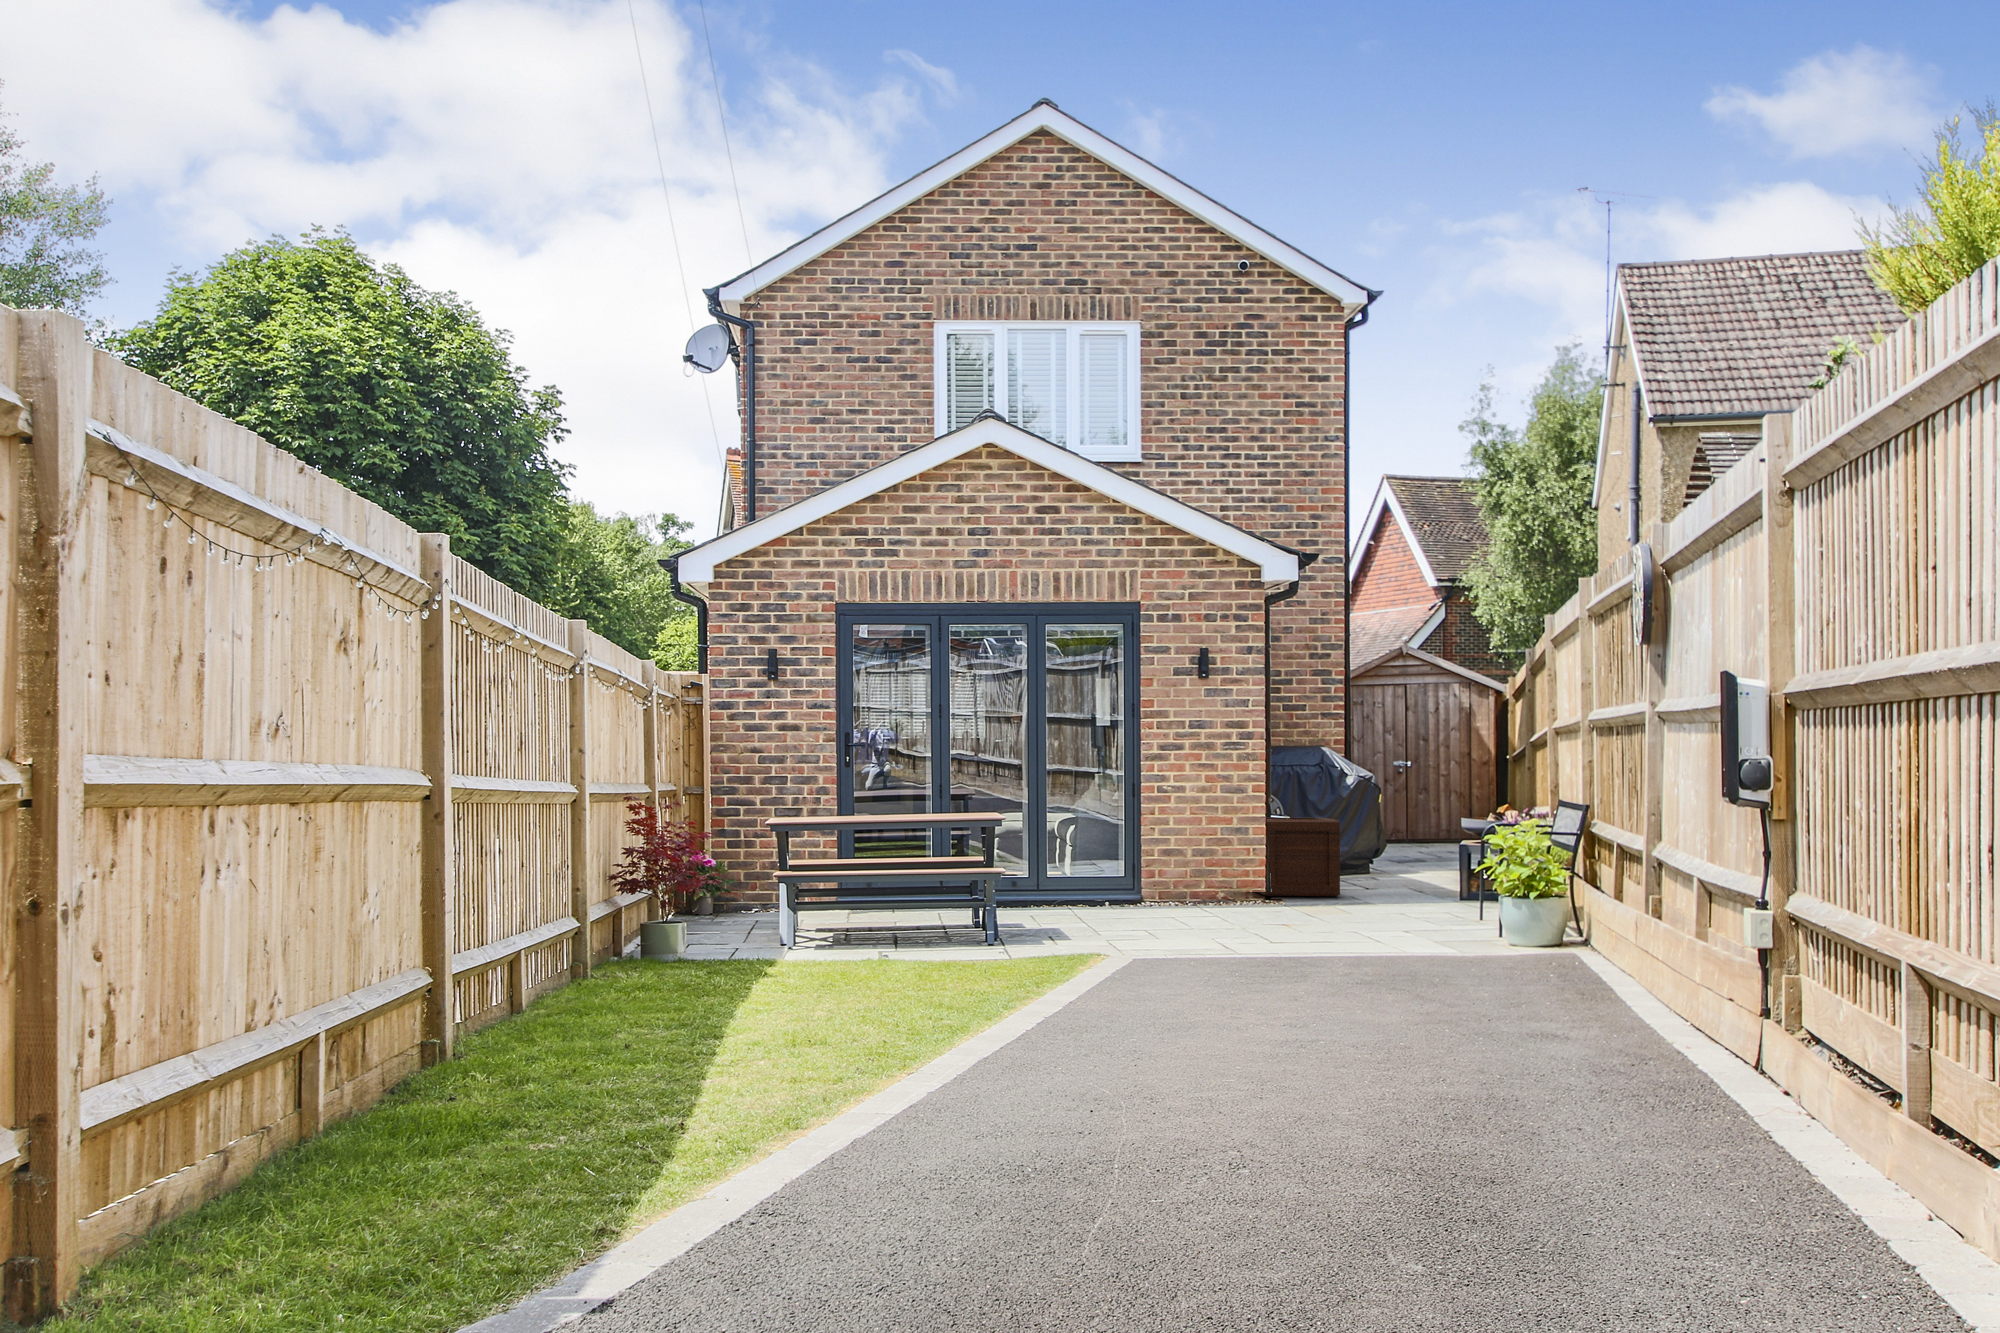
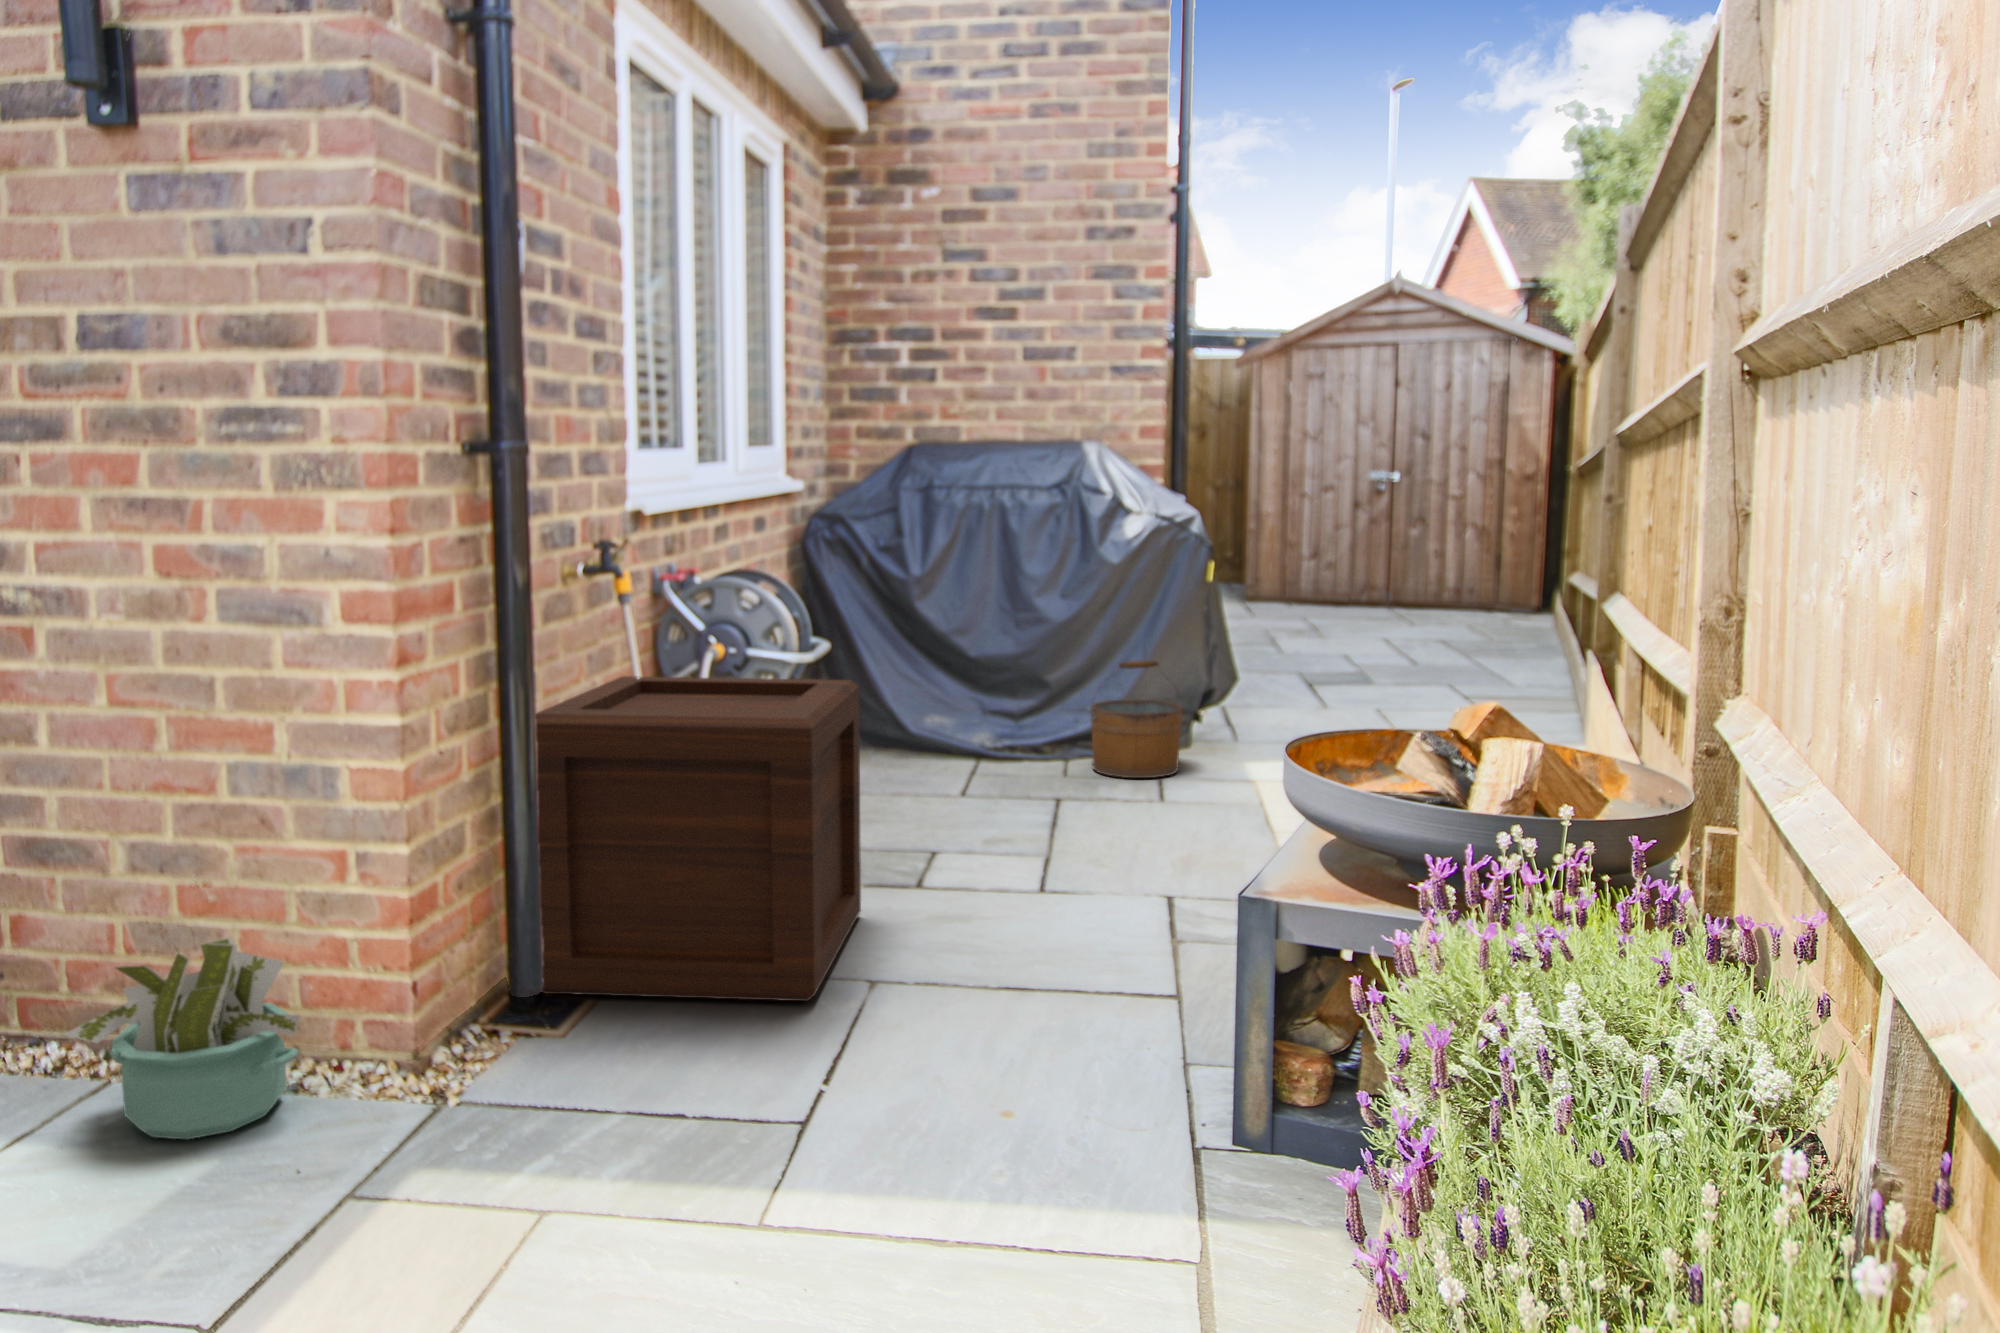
bucket: none [1341,831,1377,875] -> present [1091,660,1183,778]
decorative plant: none [1210,864,1258,905] -> present [65,937,300,1139]

